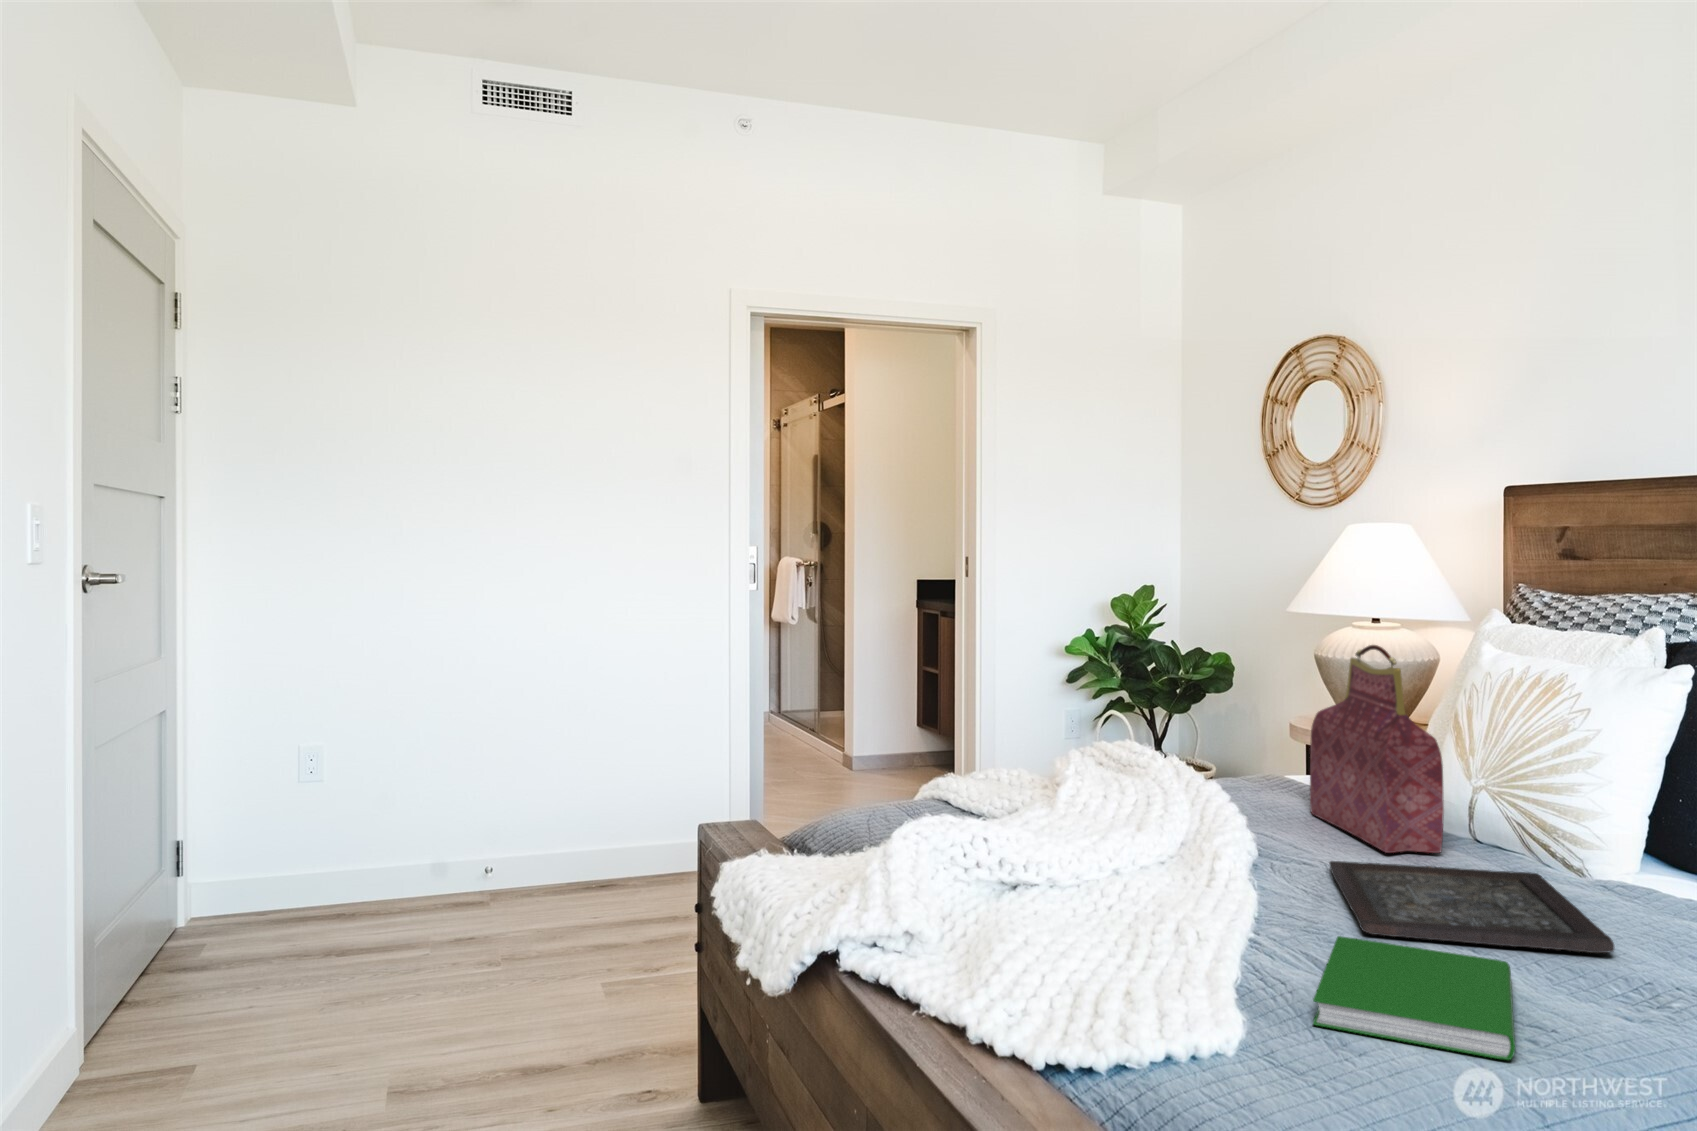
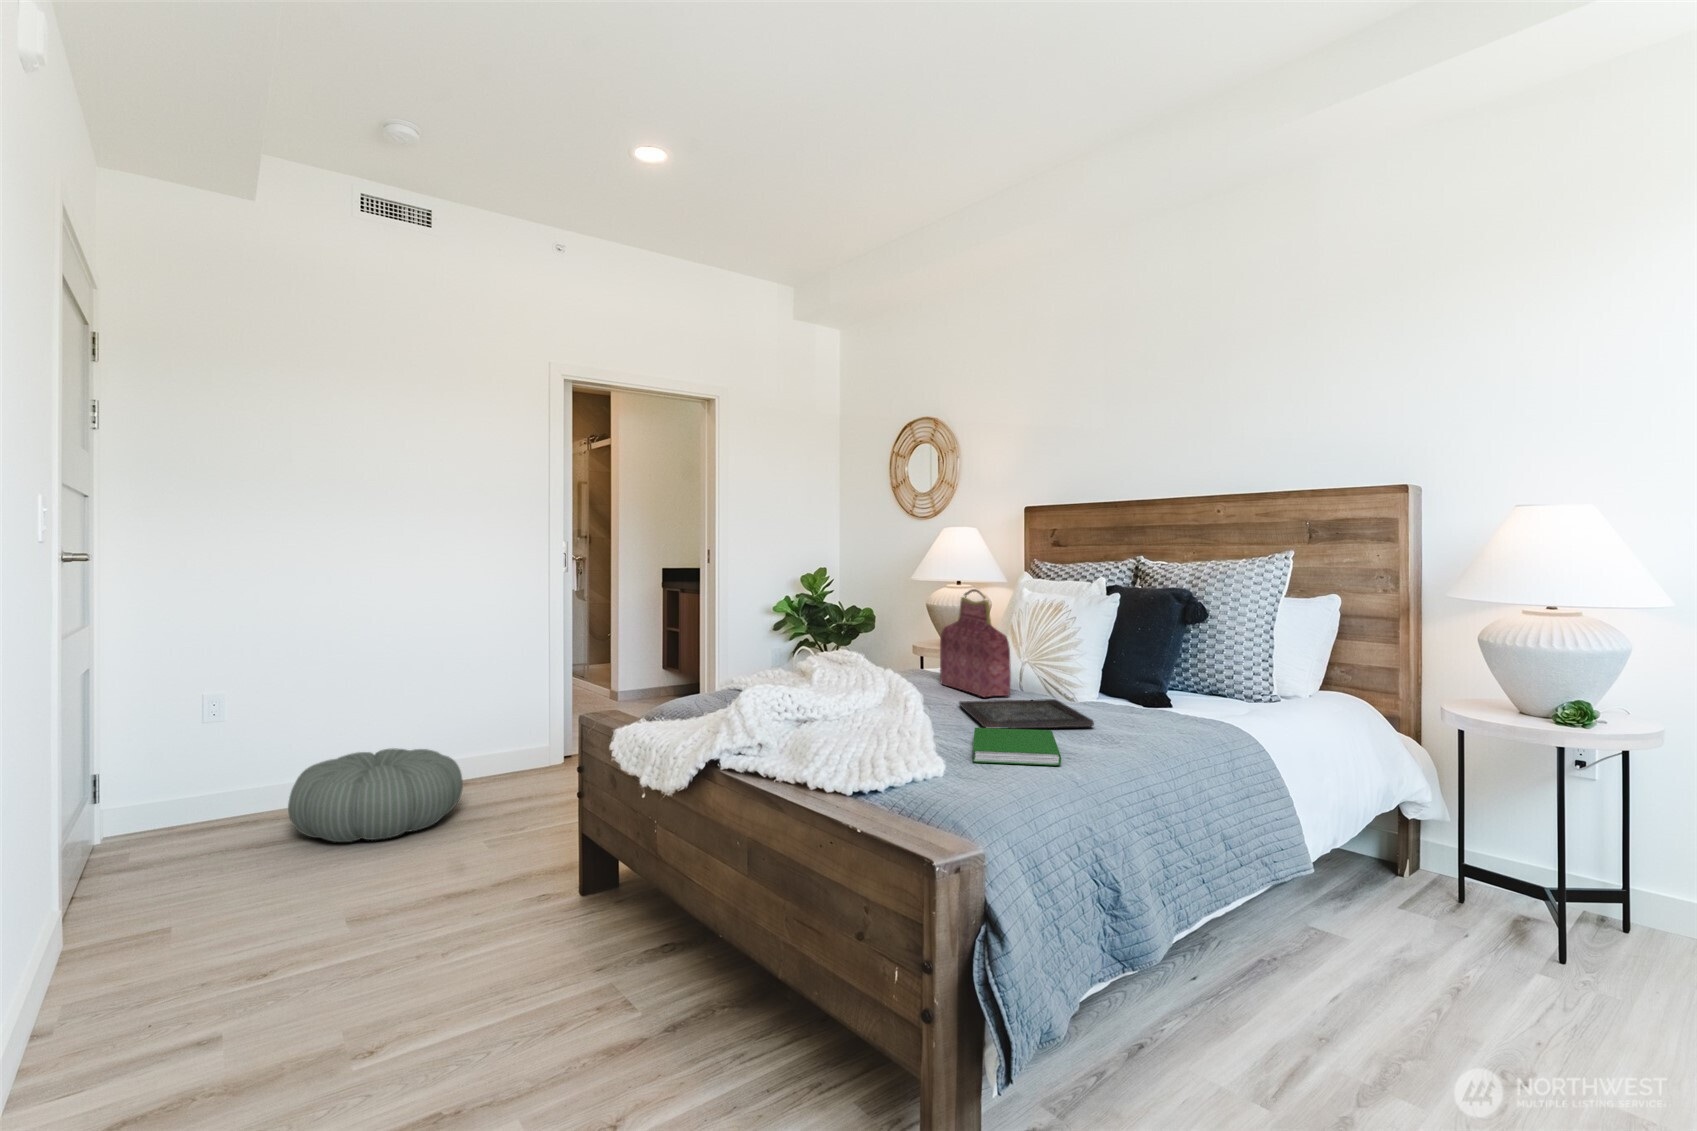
pouf: none [352,836,580,969] -> present [288,748,463,842]

